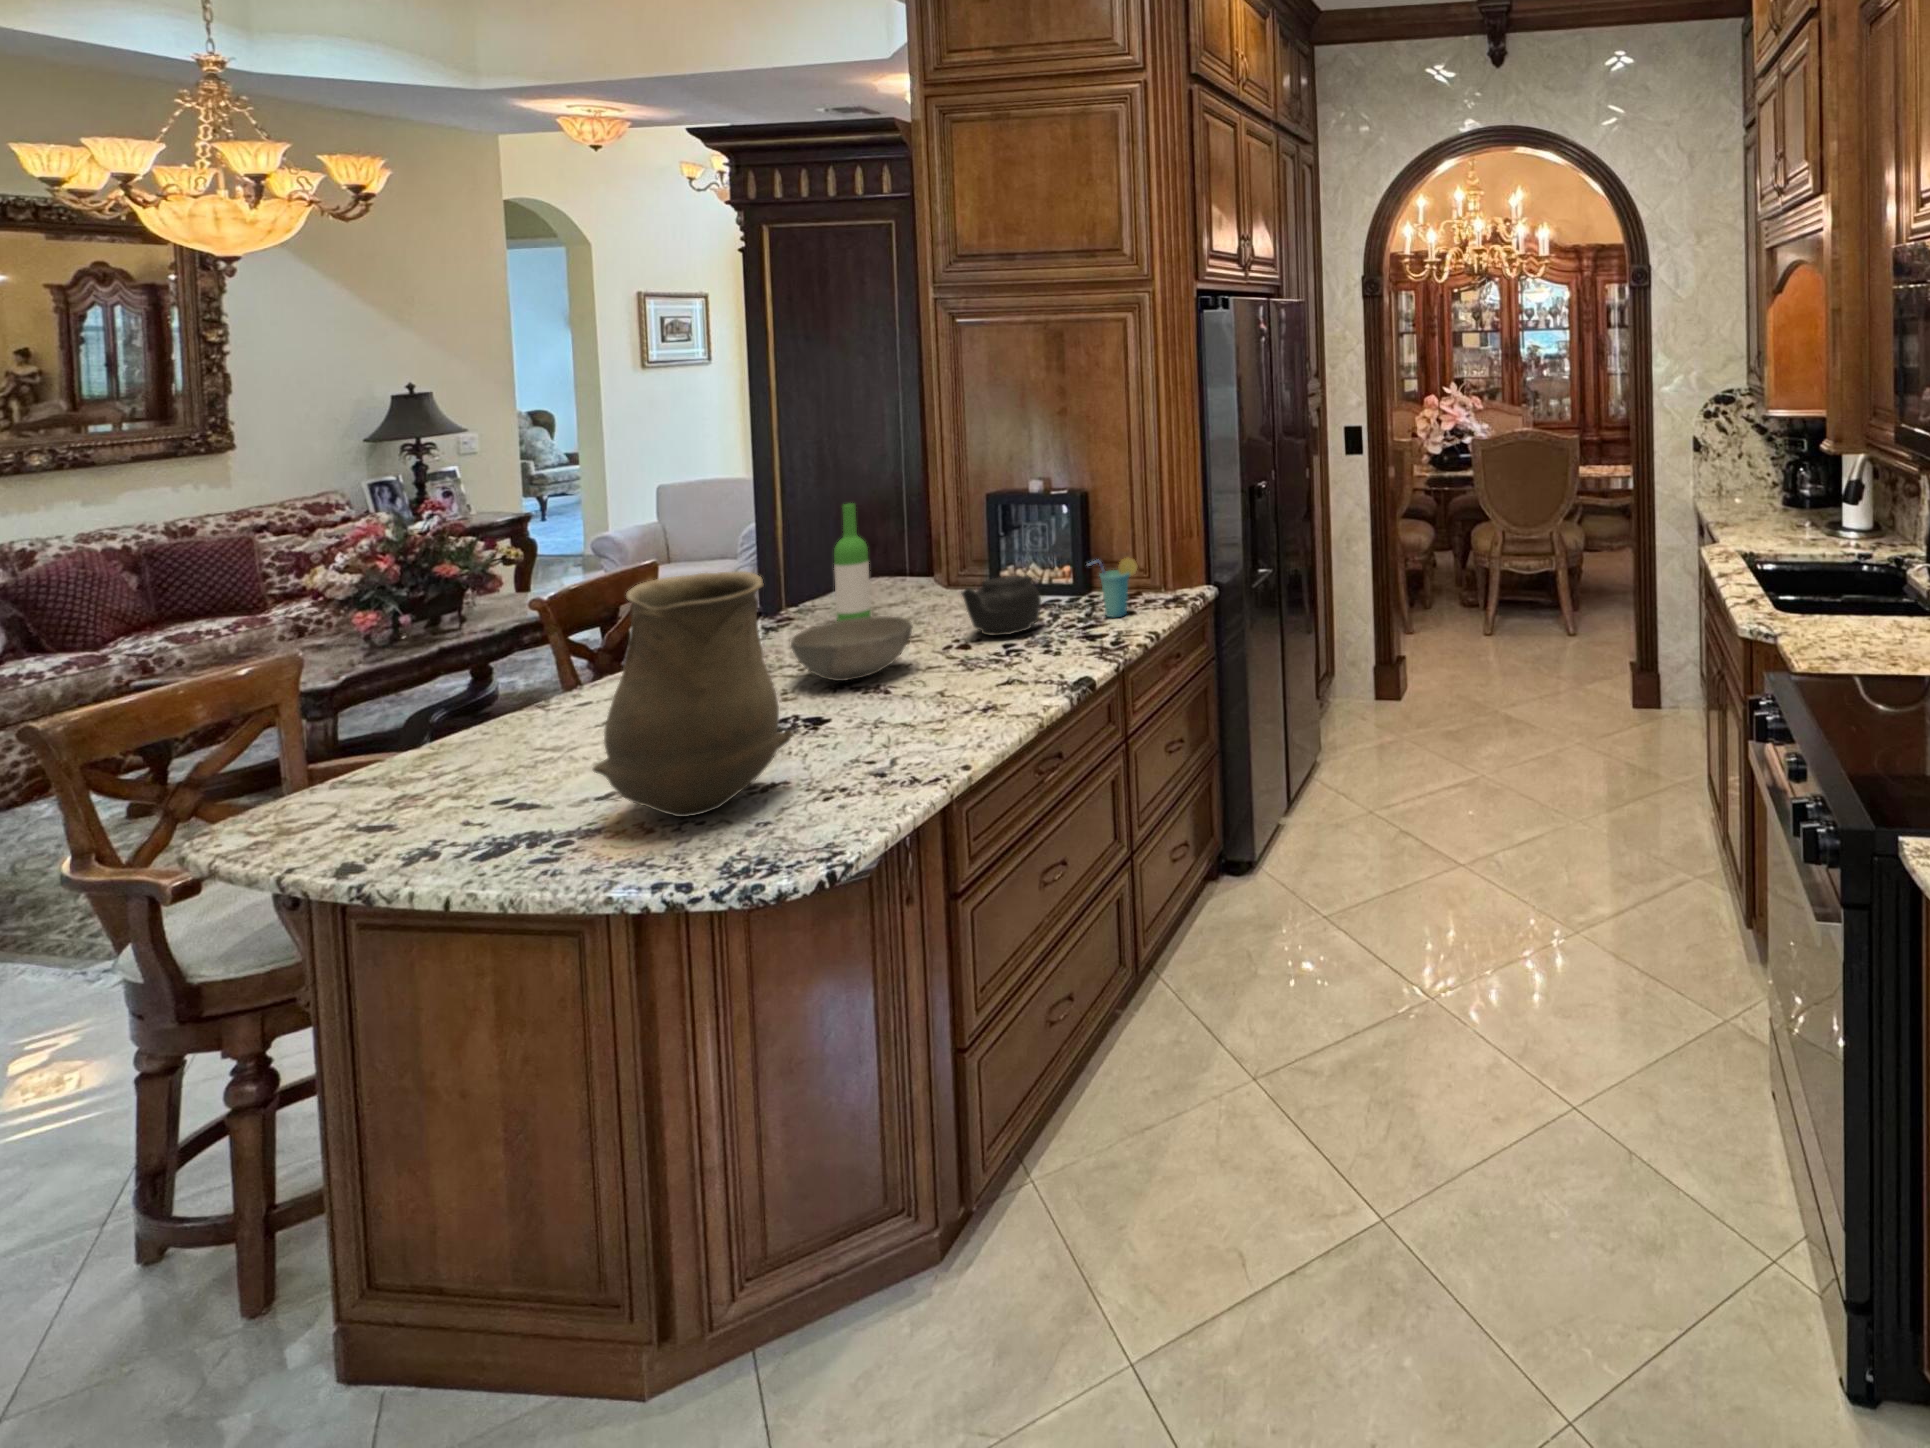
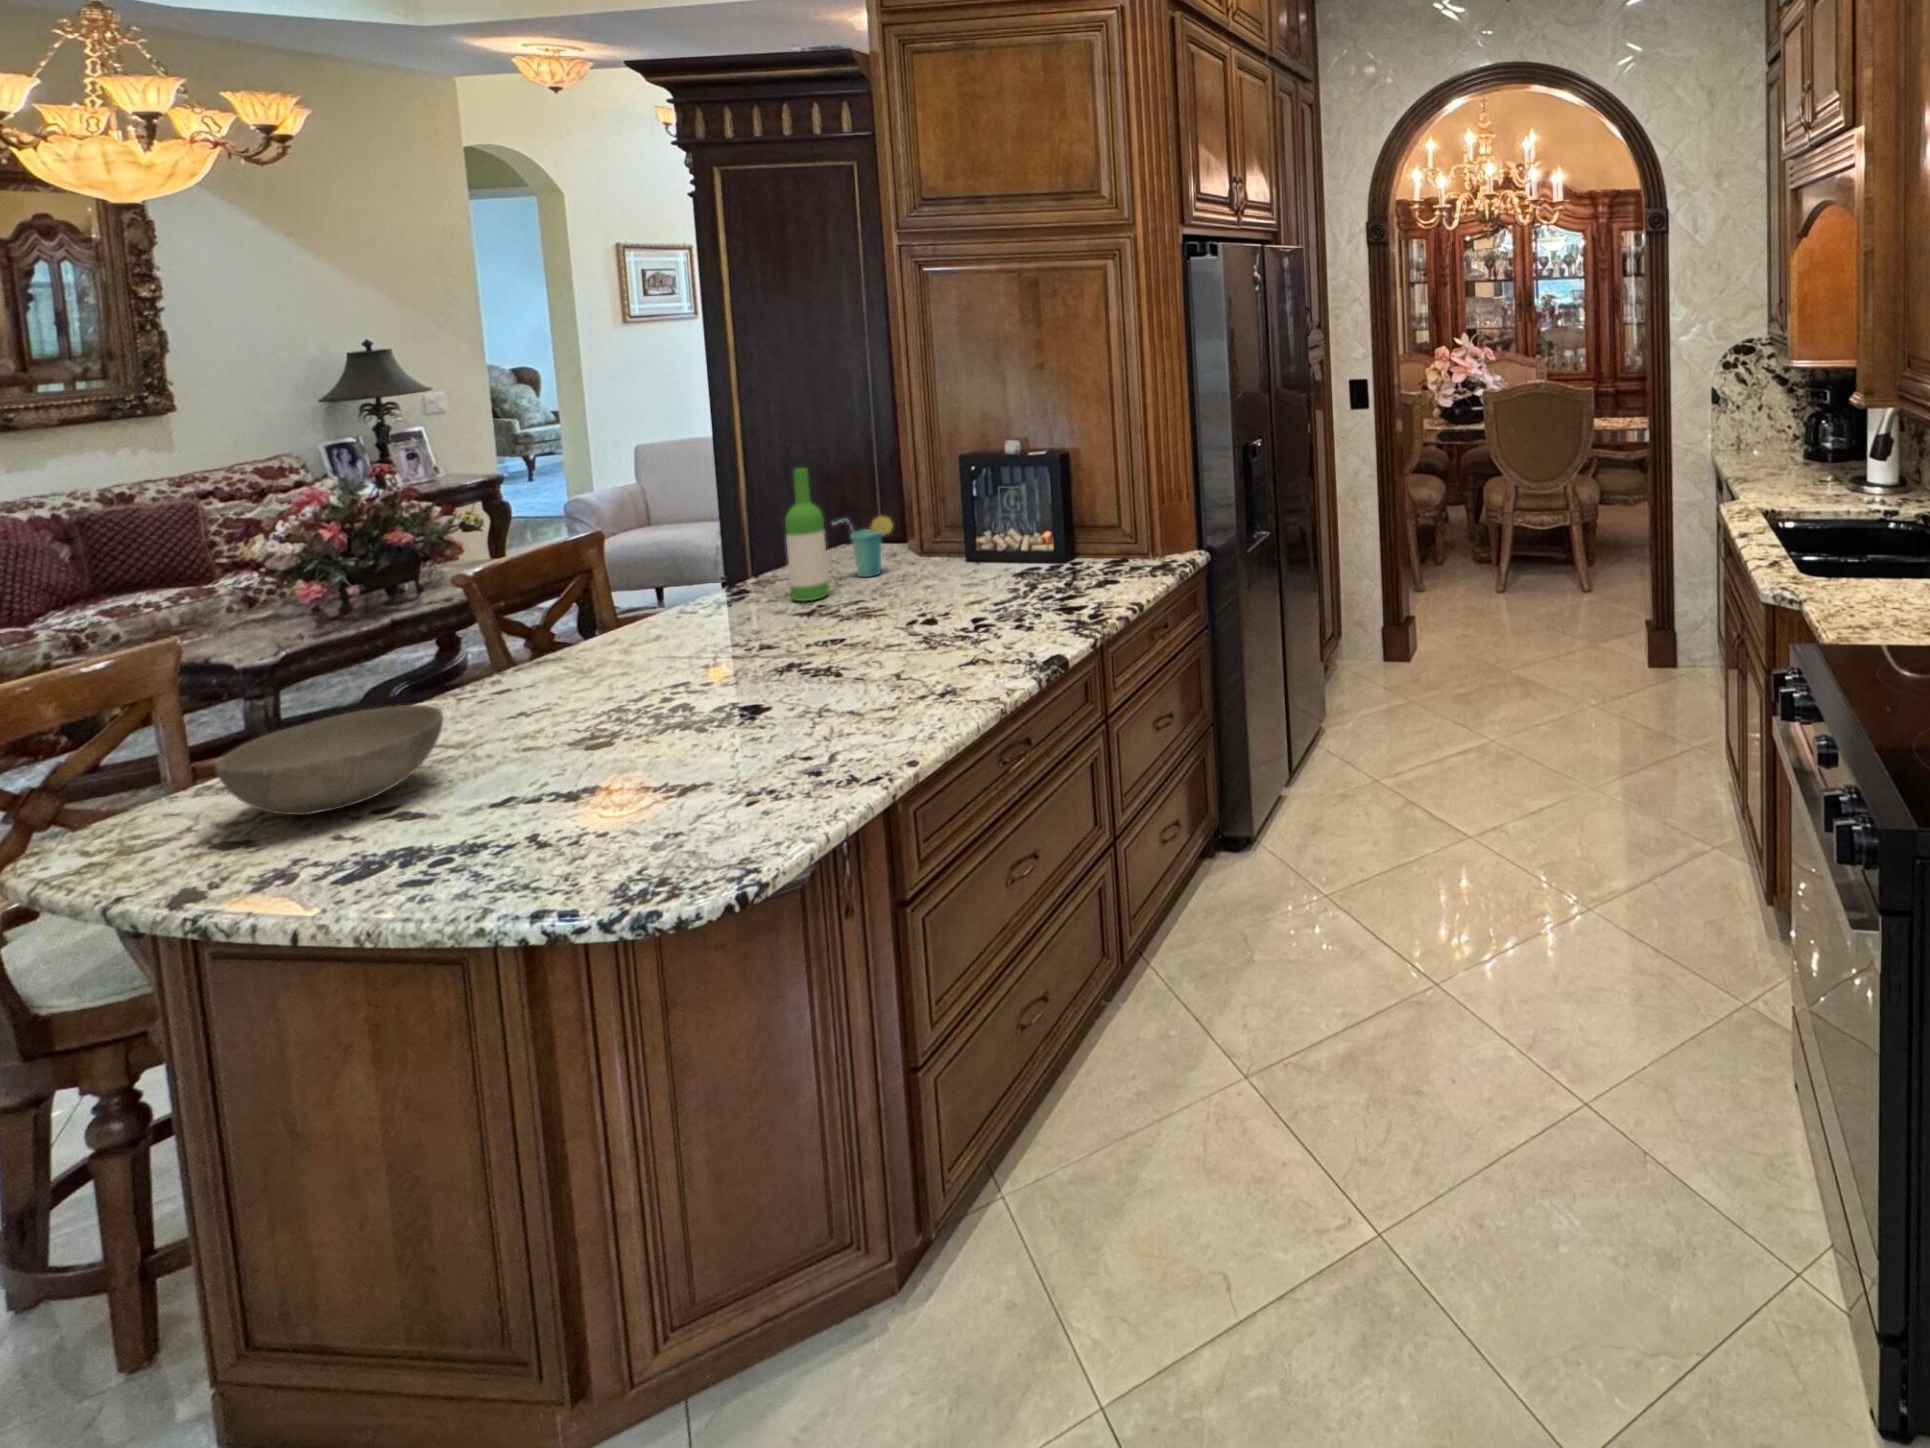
cup: present [1087,558,1138,617] -> present [832,516,893,577]
vase: present [593,571,792,817] -> none [471,551,711,829]
teapot: present [962,575,1041,636] -> none [921,543,1013,610]
bowl: present [791,616,912,681] -> present [215,705,443,815]

